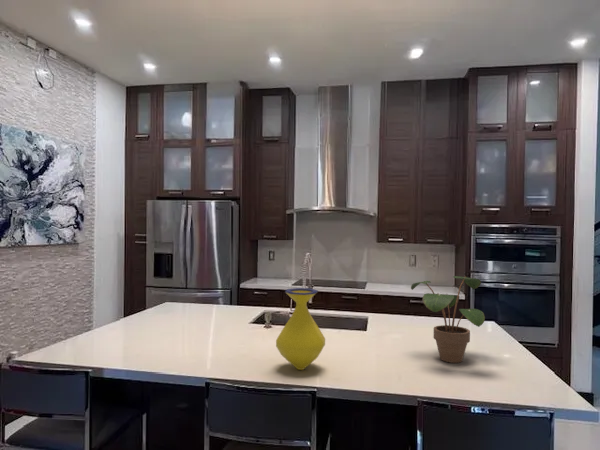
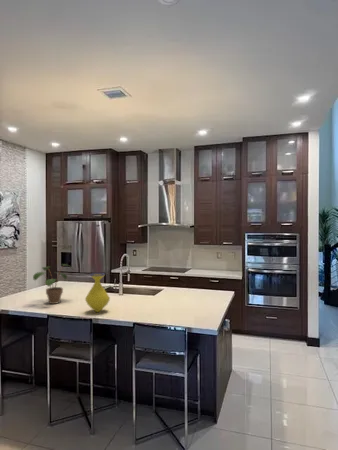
potted plant: present [411,276,485,363] -> present [33,265,67,304]

